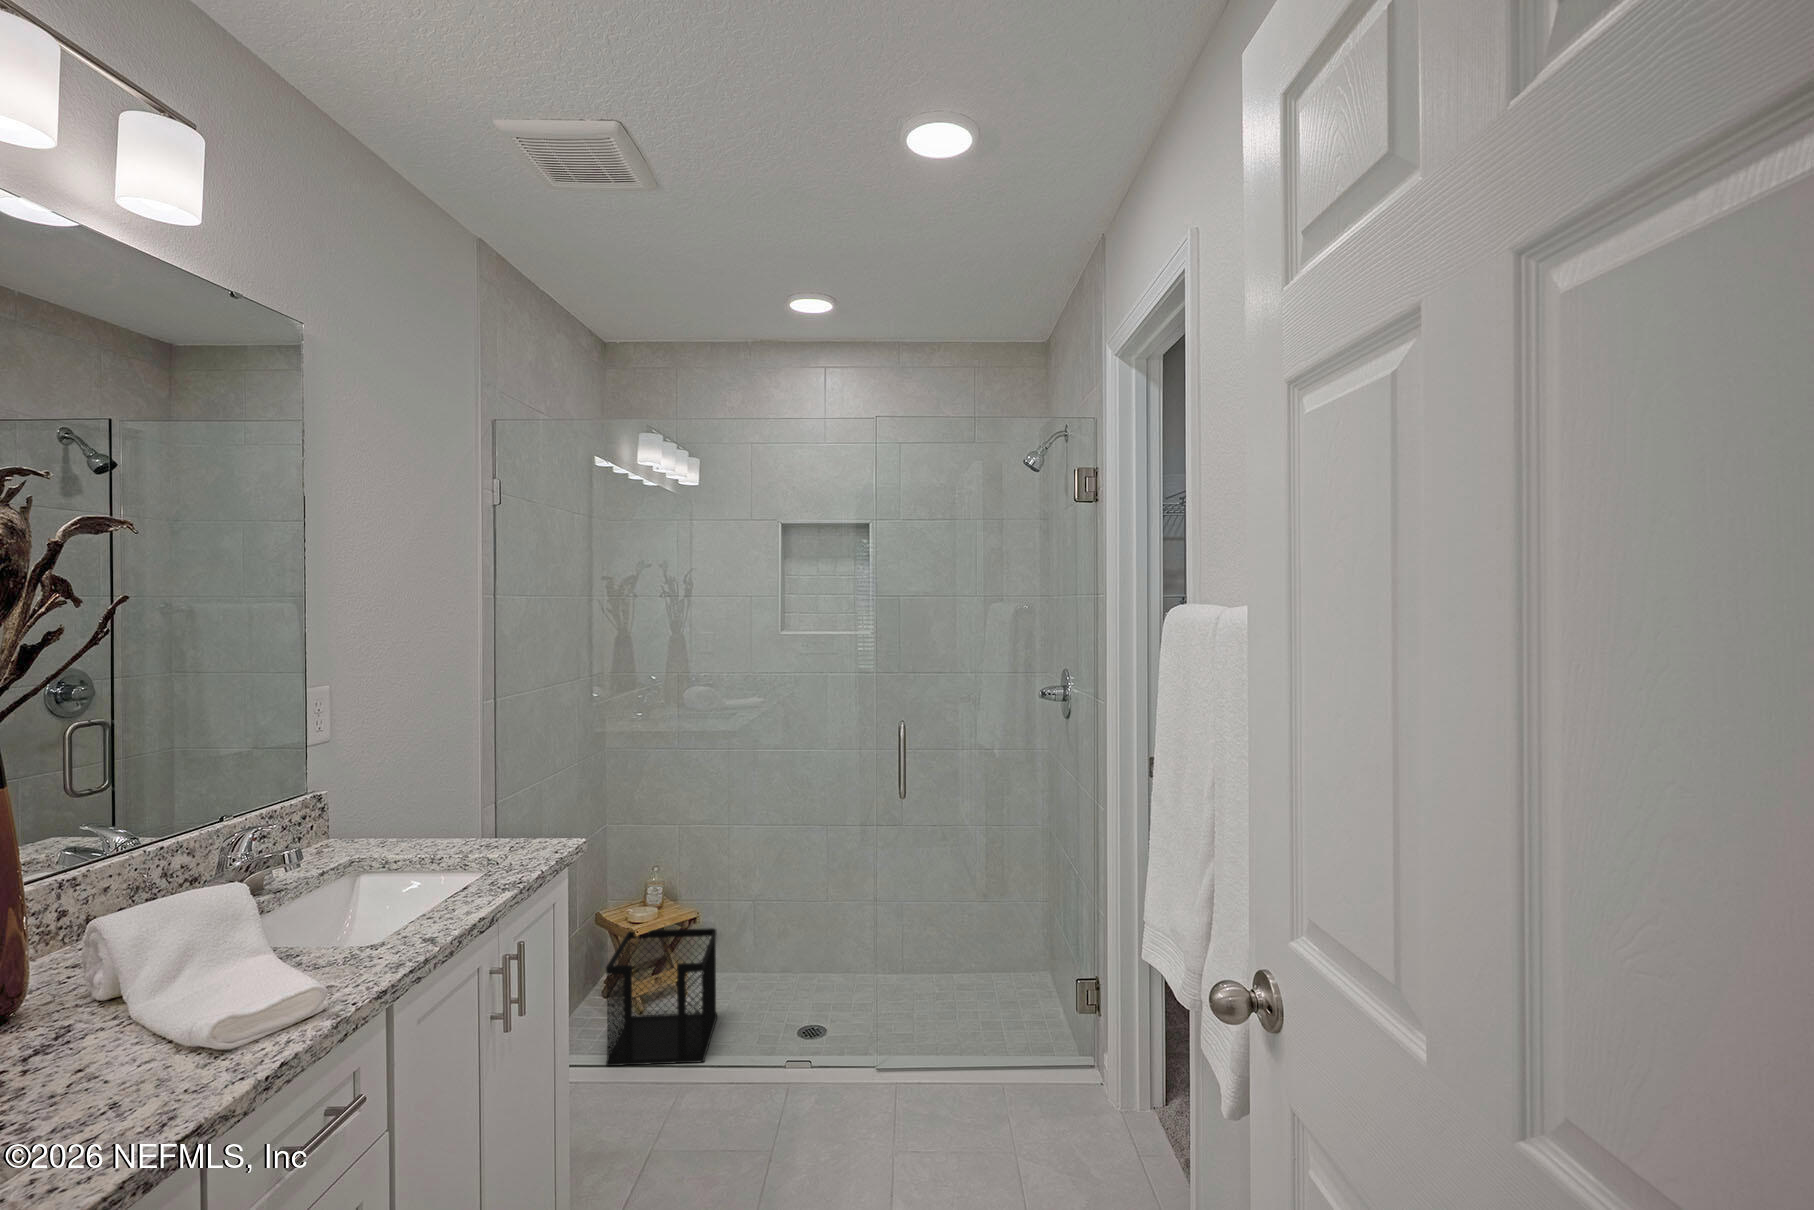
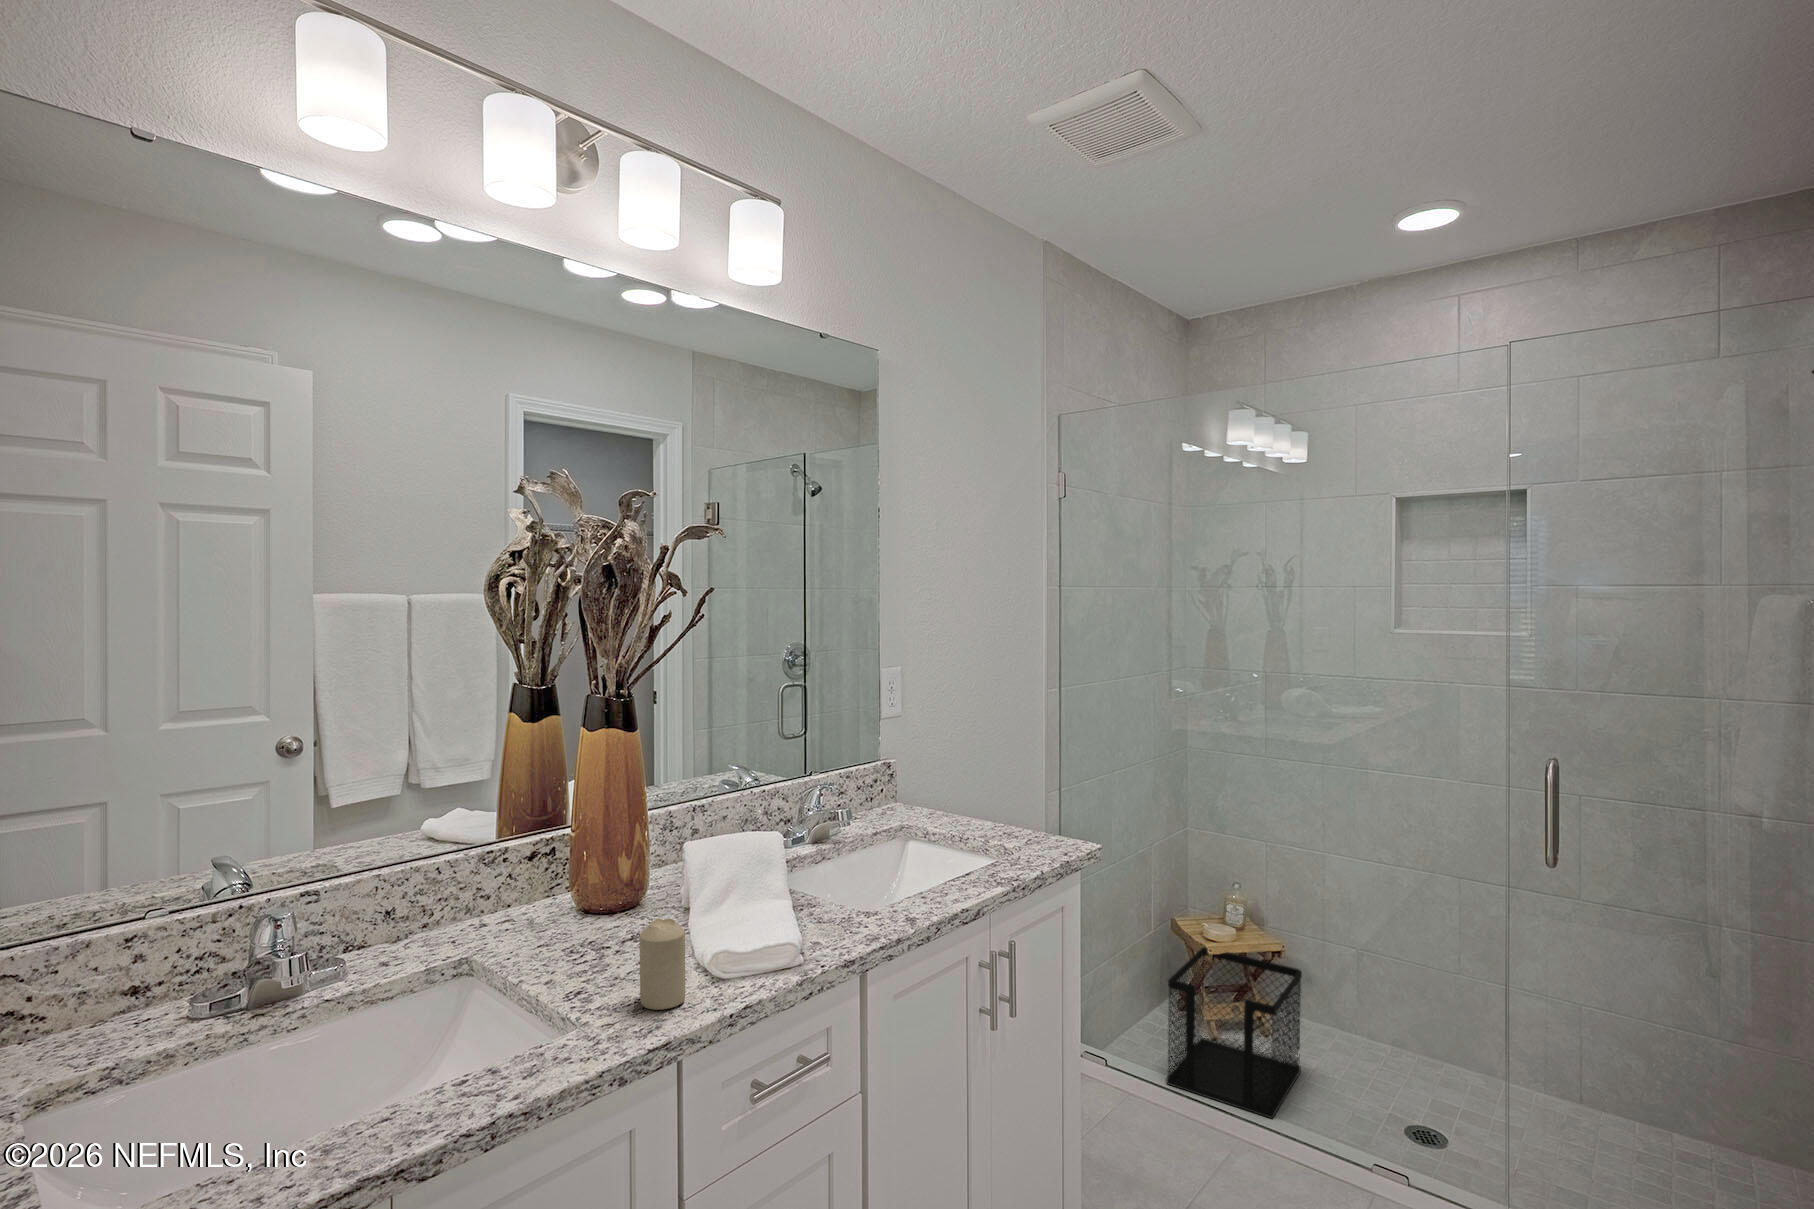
candle: none [121,988,192,1105] -> present [639,918,686,1010]

